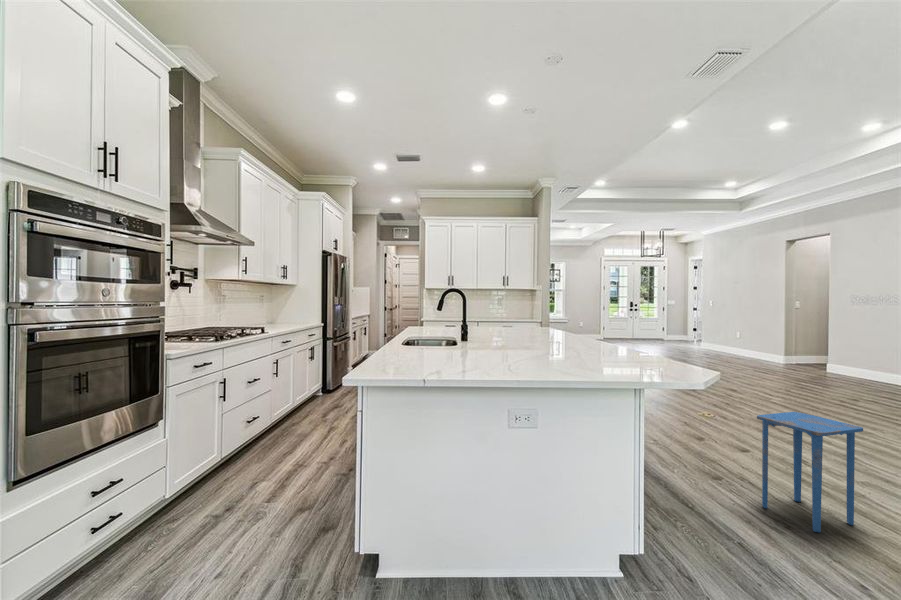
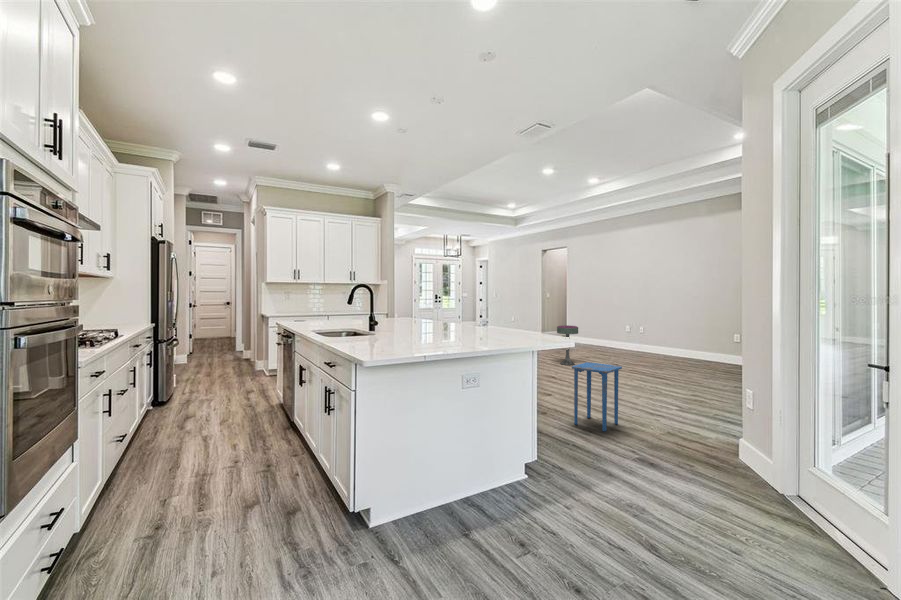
bar stool: none [787,349,827,409] -> present [557,325,578,365]

